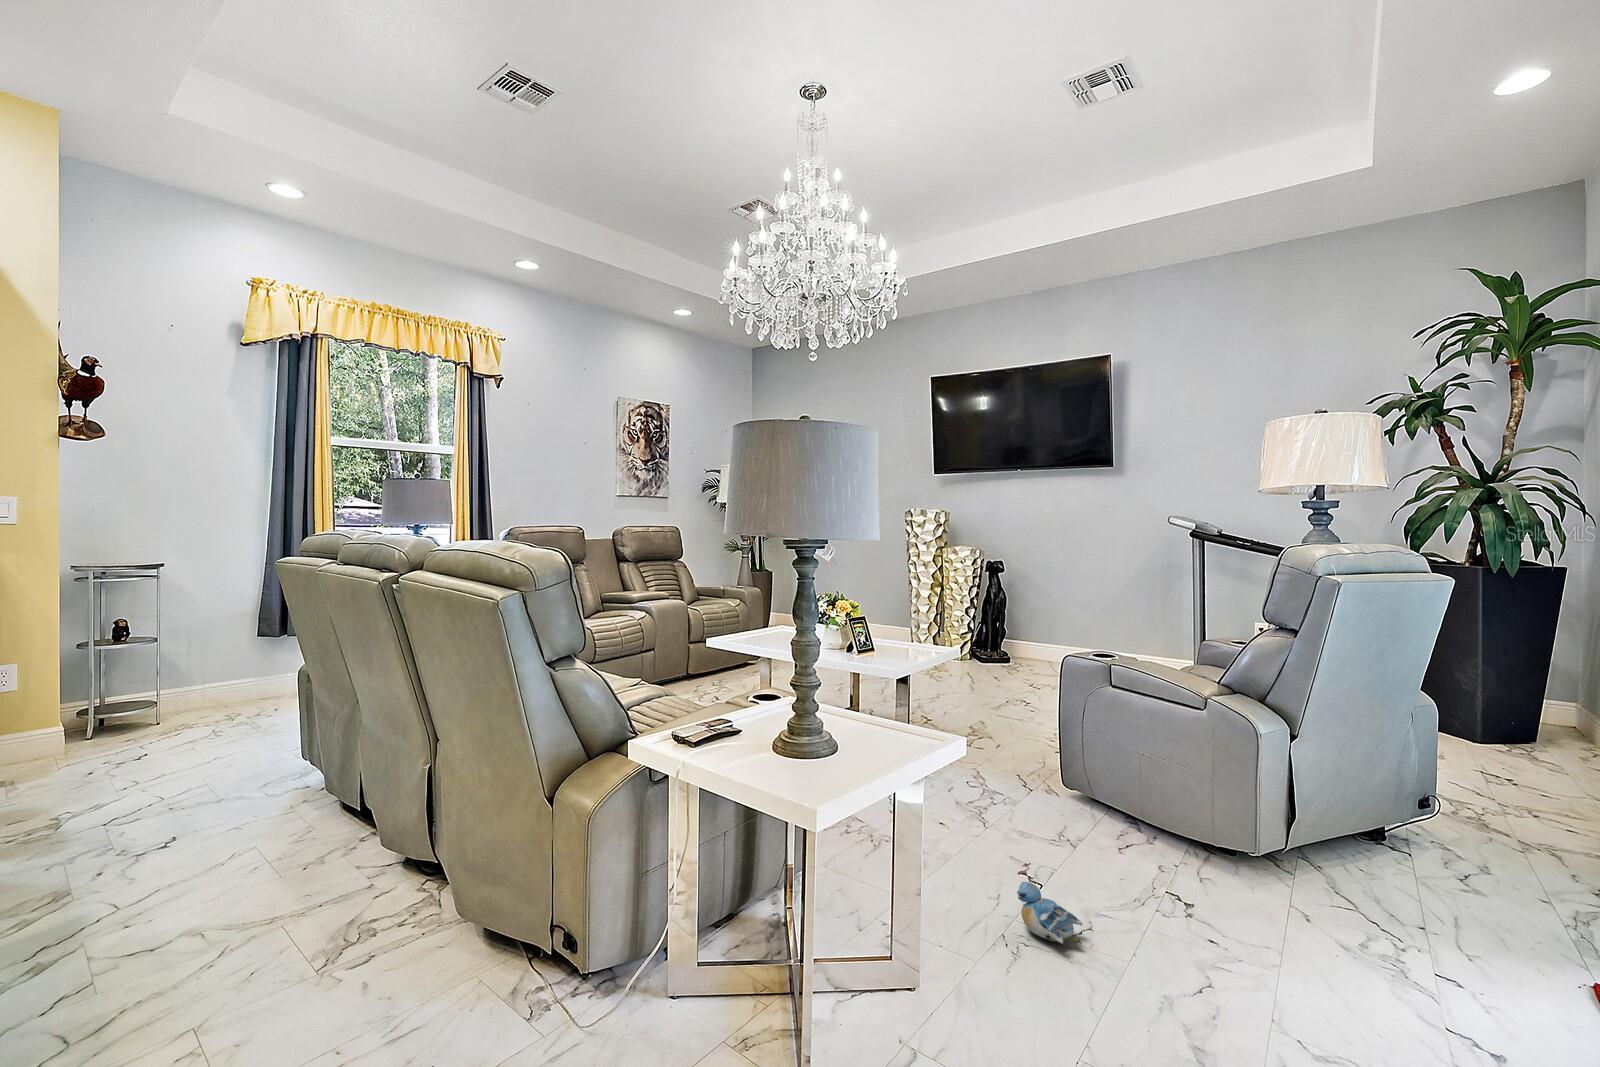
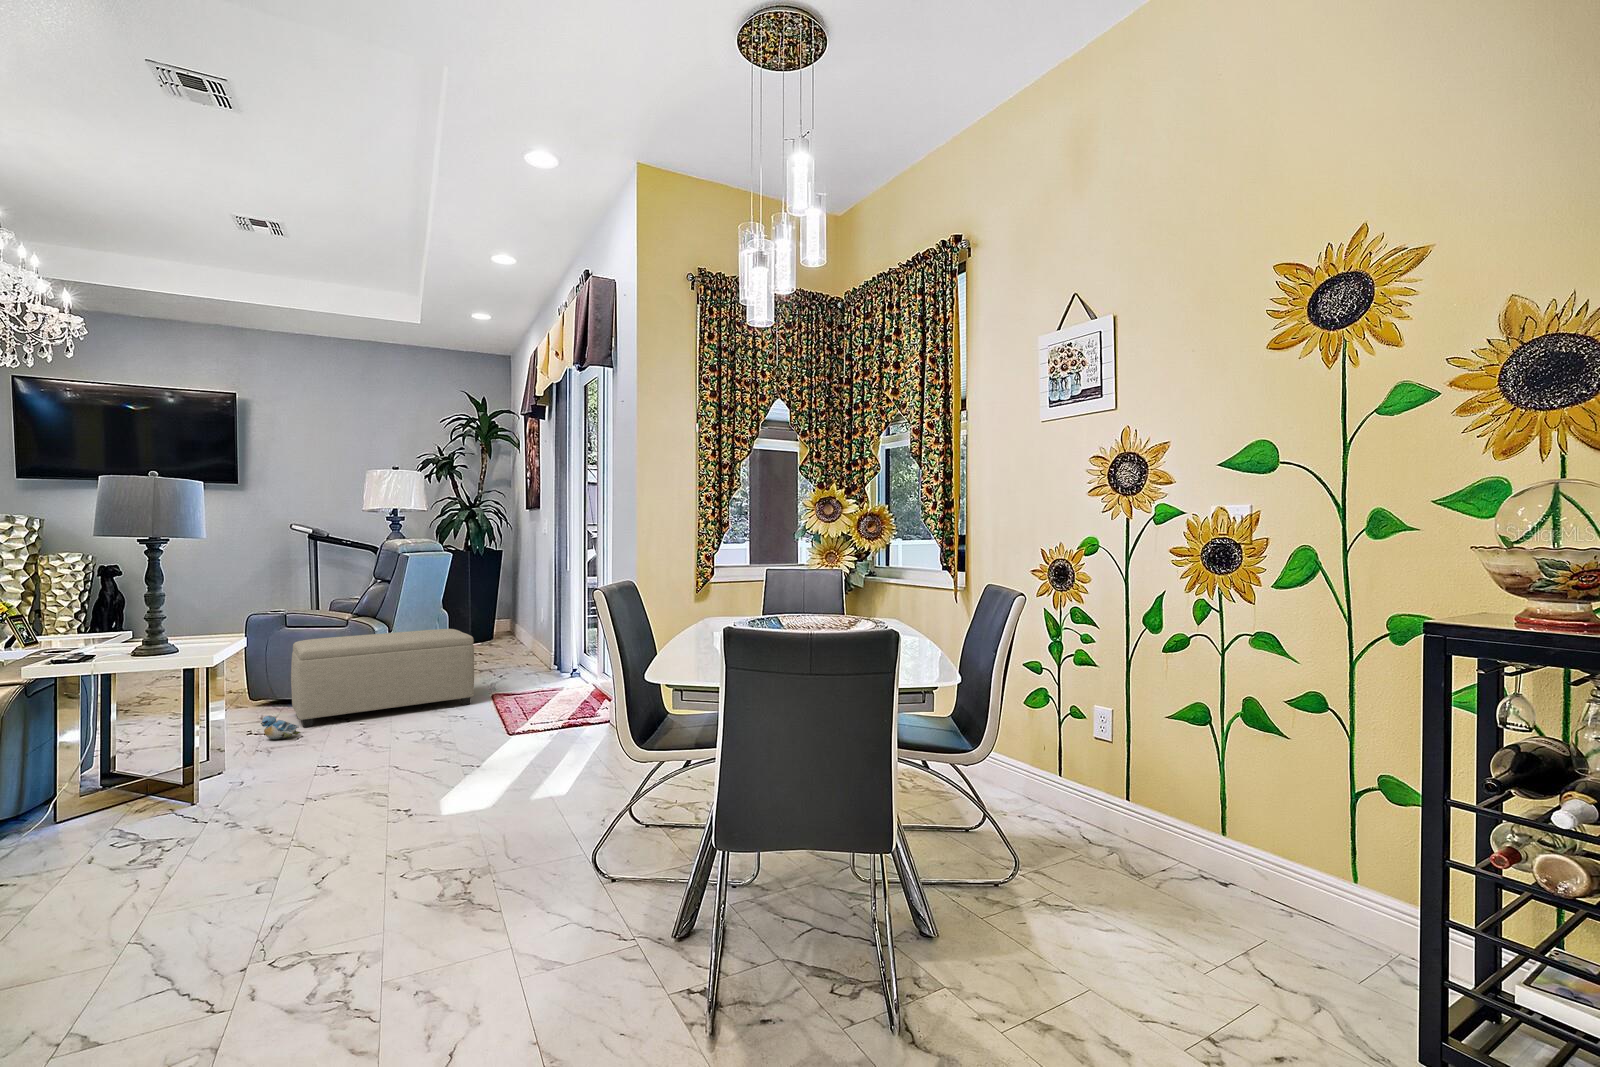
ottoman: none [1091,727,1540,1012] -> present [291,629,474,727]

